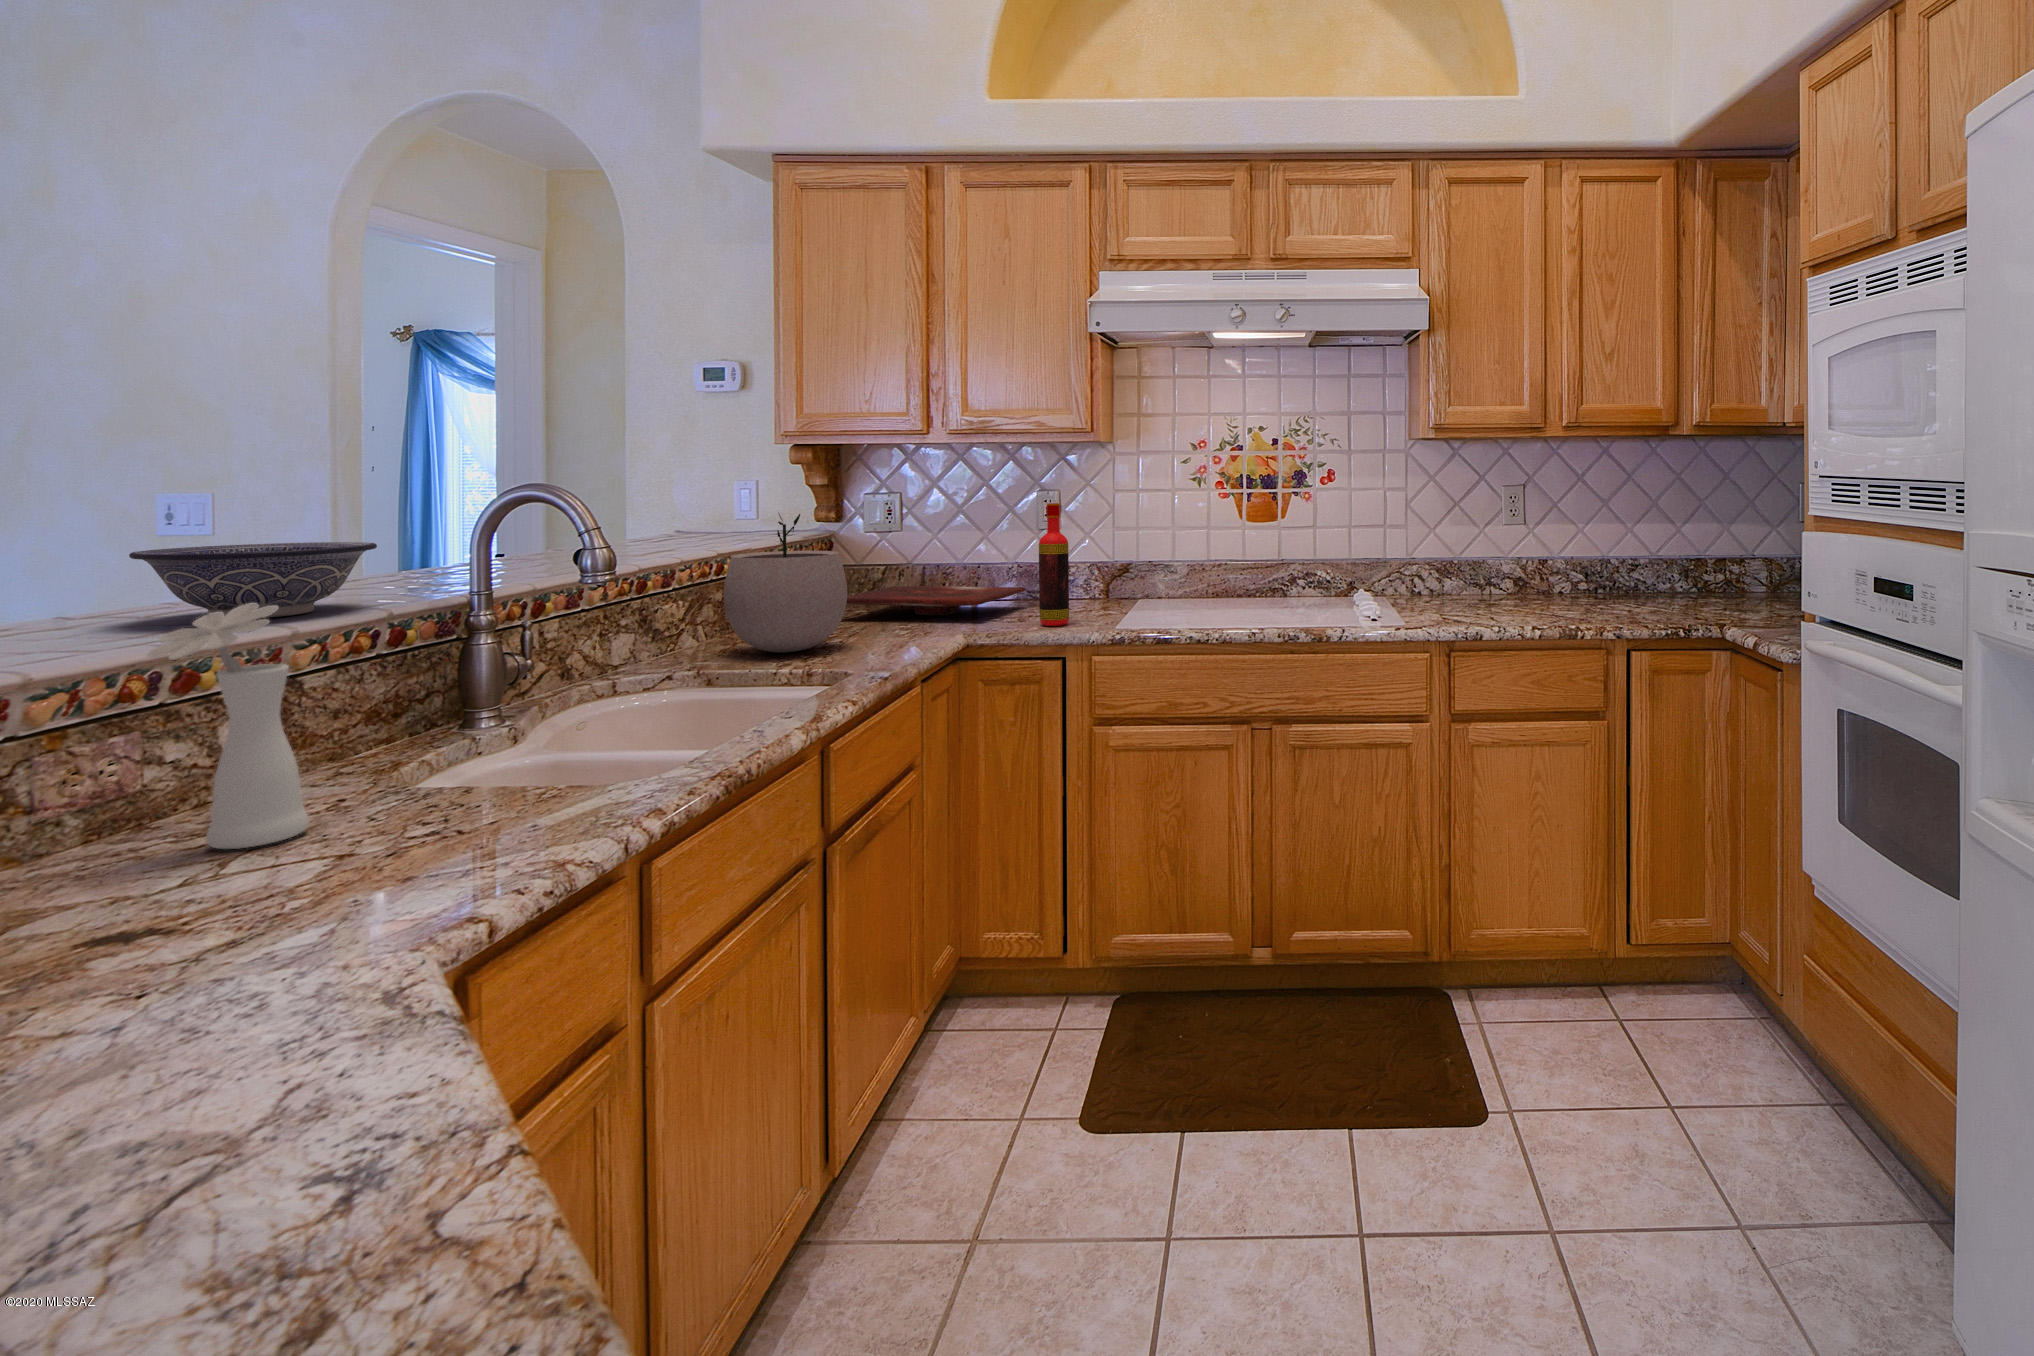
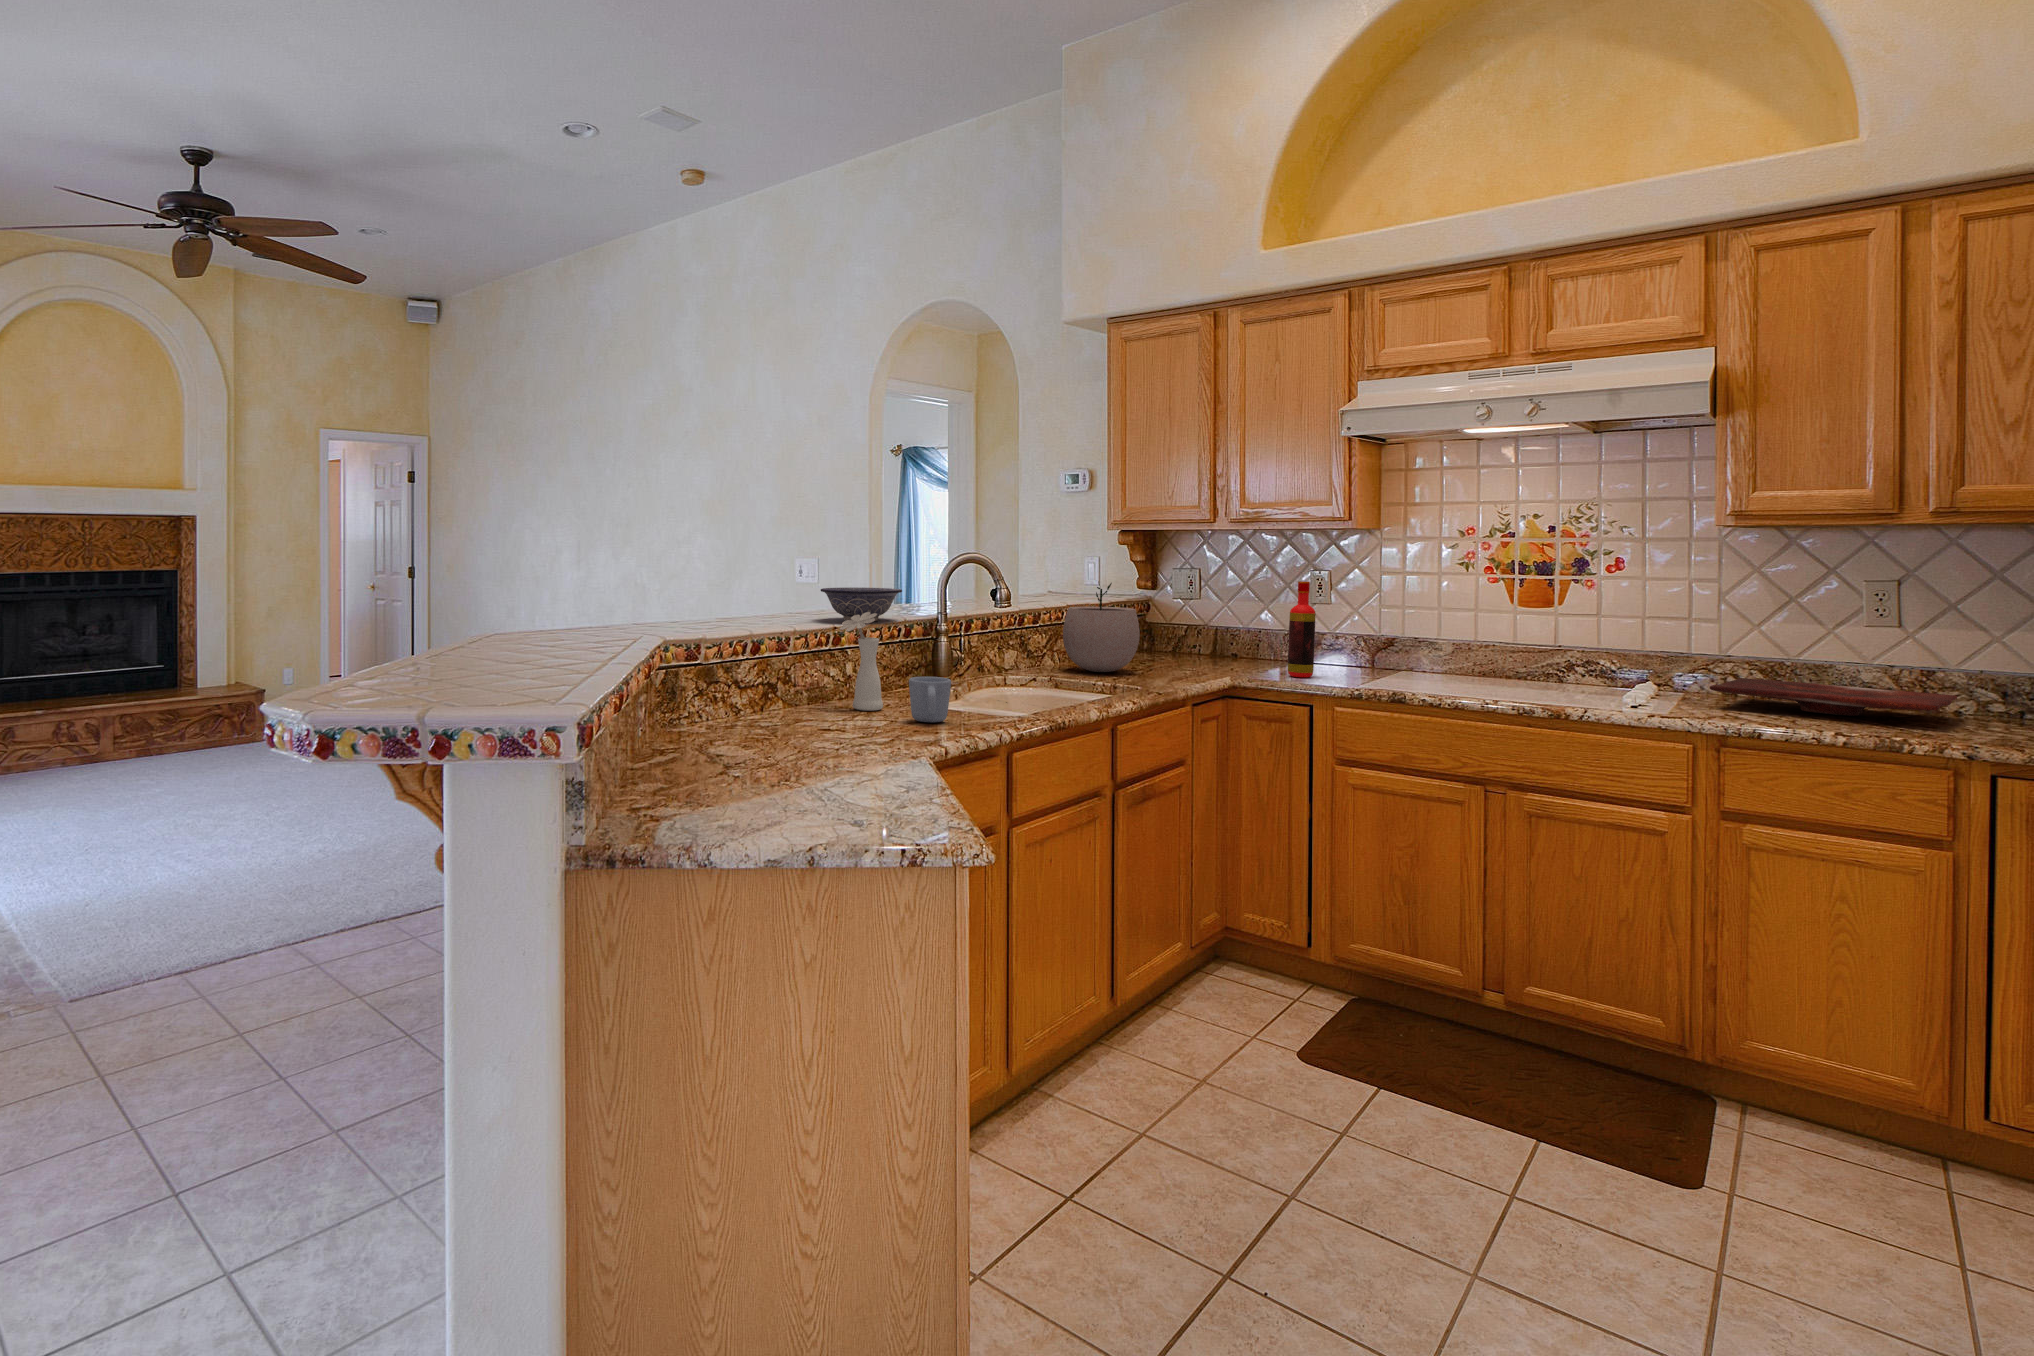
cutting board: present [846,586,1025,615] -> present [1709,678,1957,716]
mug: none [376,740,502,860] -> present [909,677,951,722]

